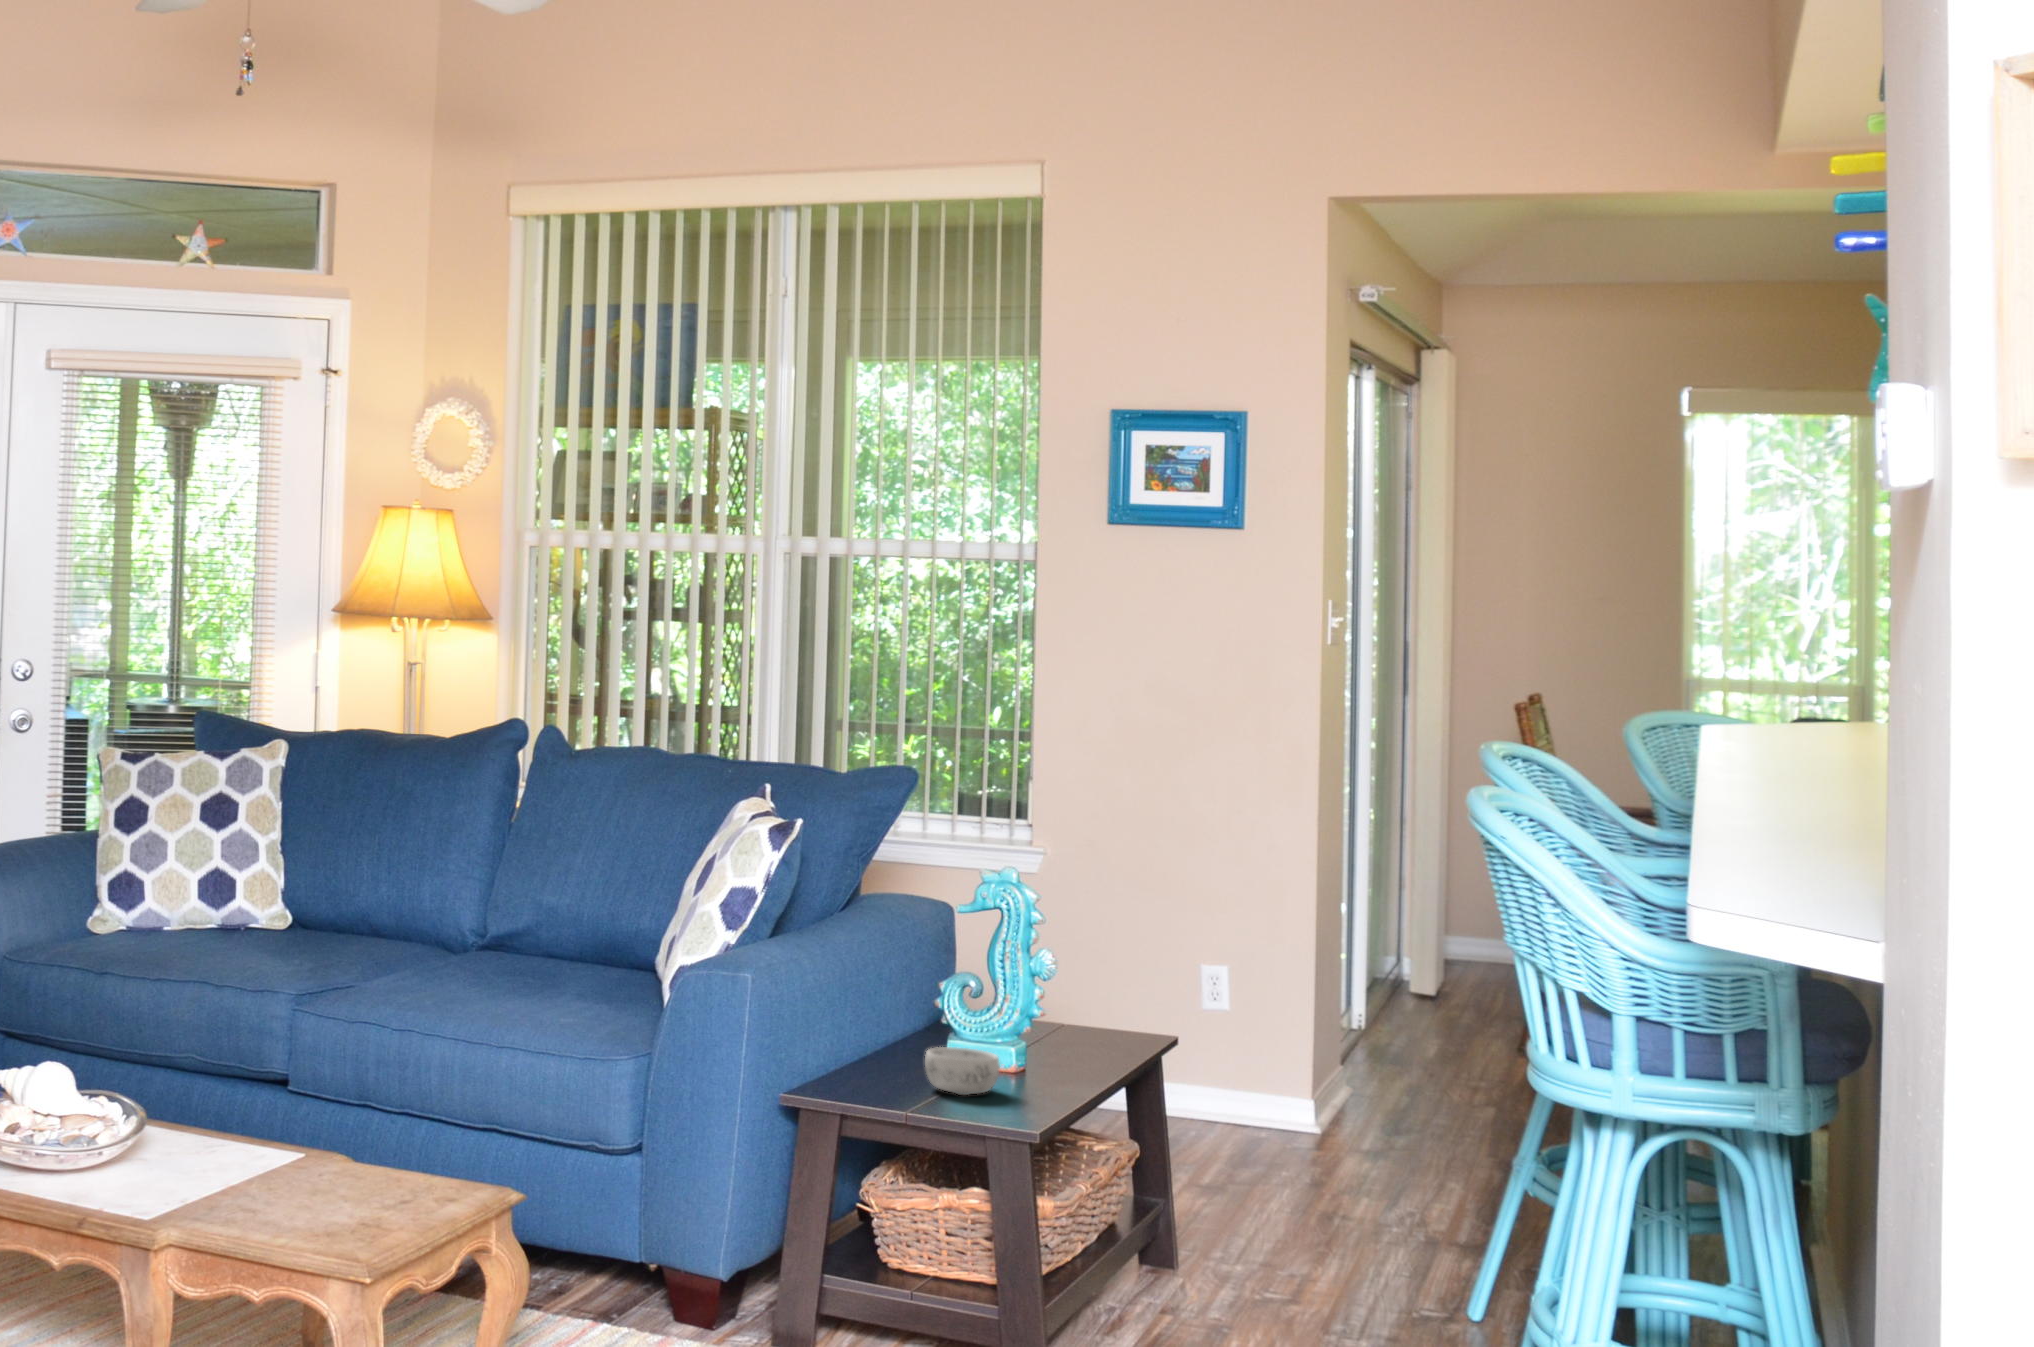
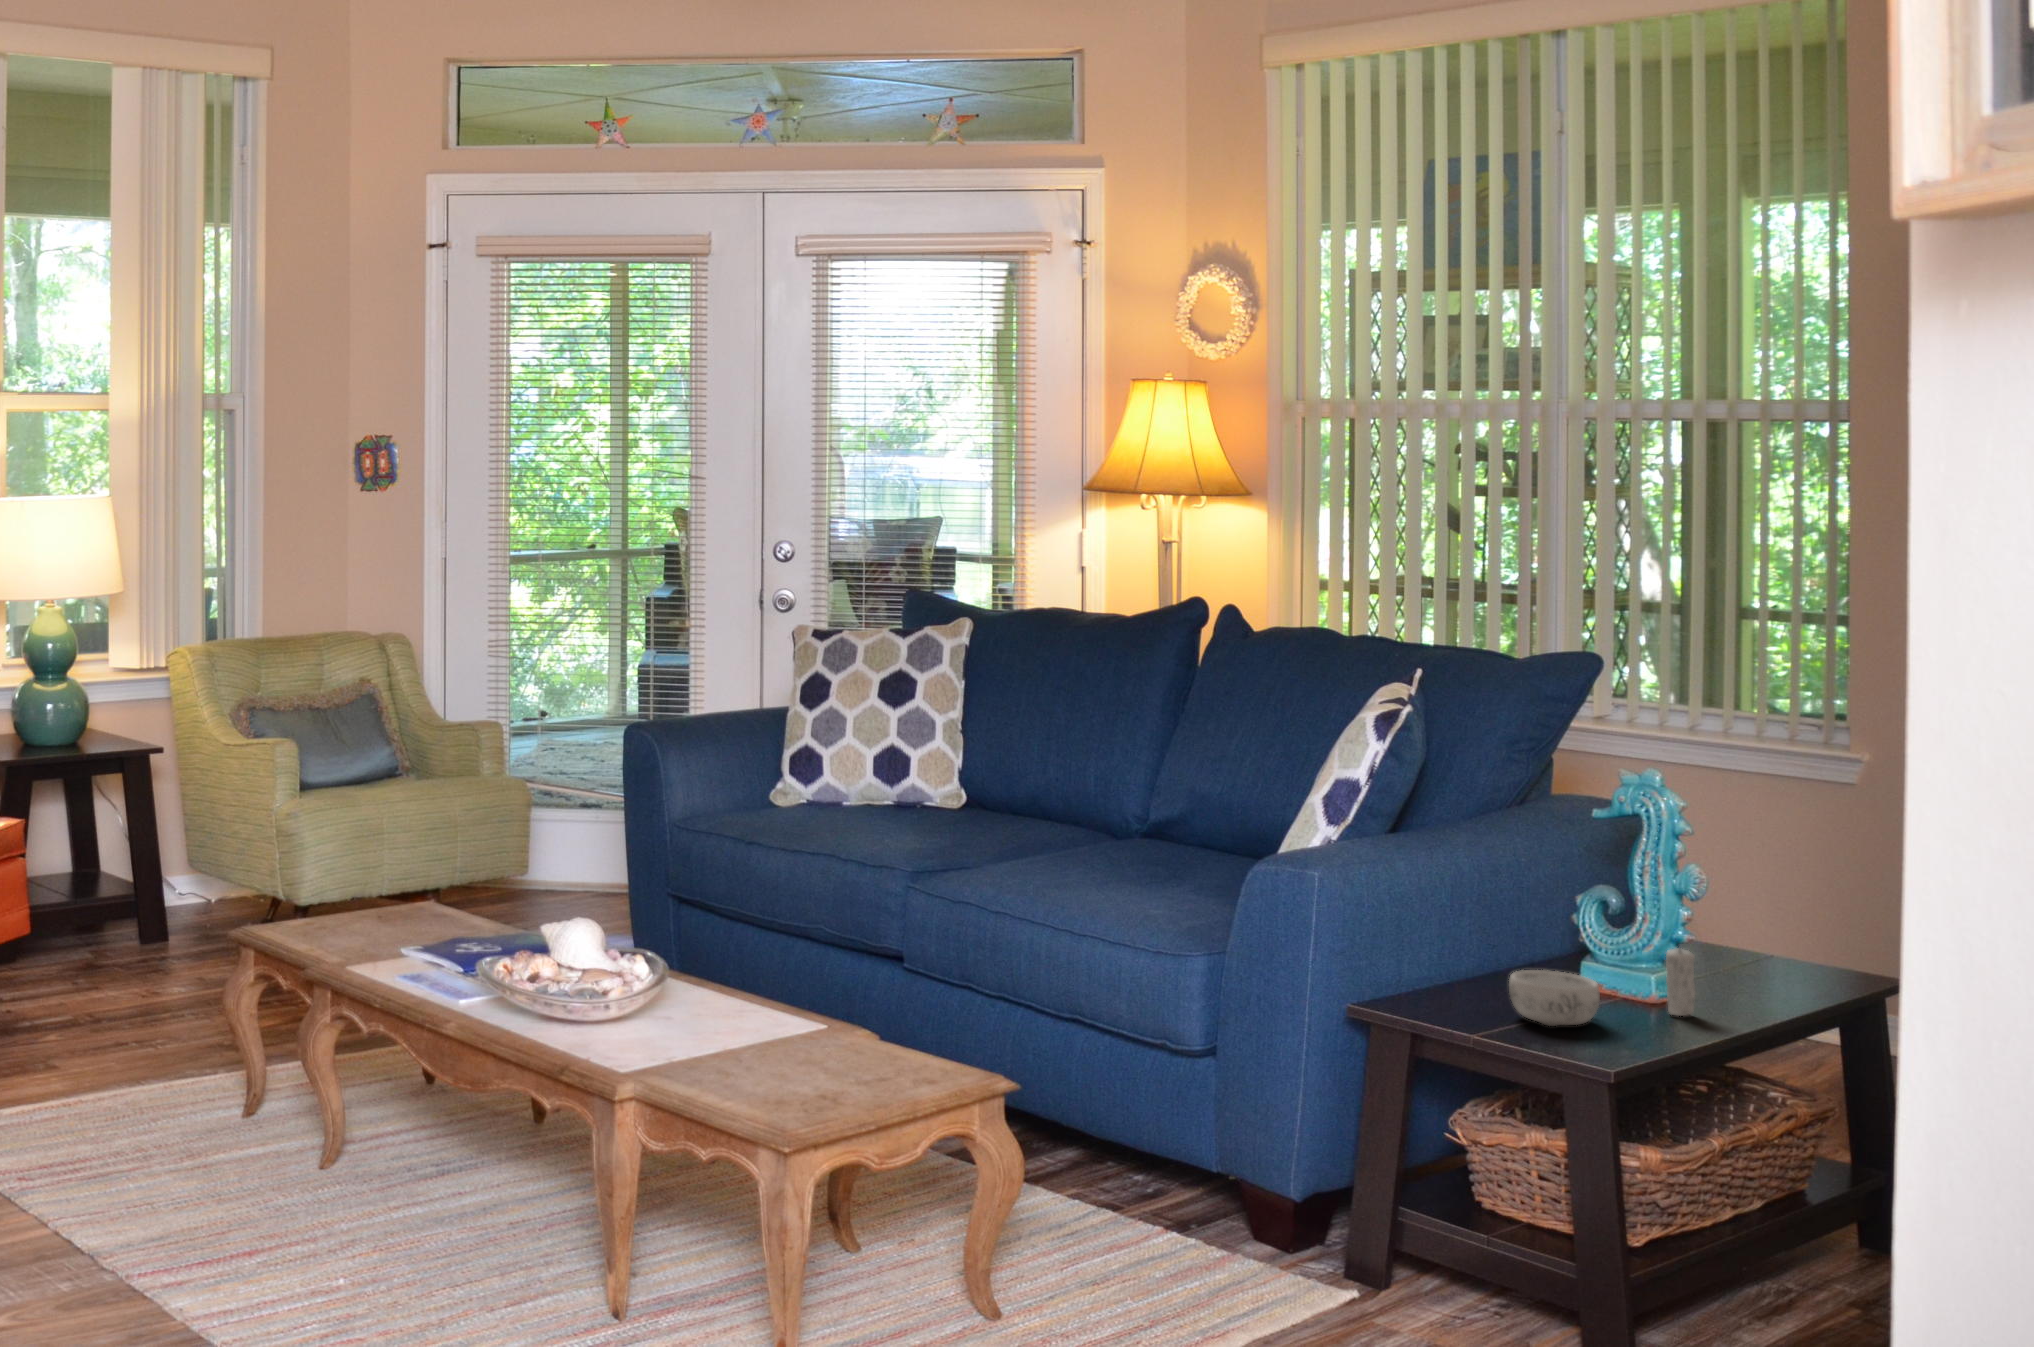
candle: none [1035,1011,1058,1080] -> present [1666,946,1696,1016]

